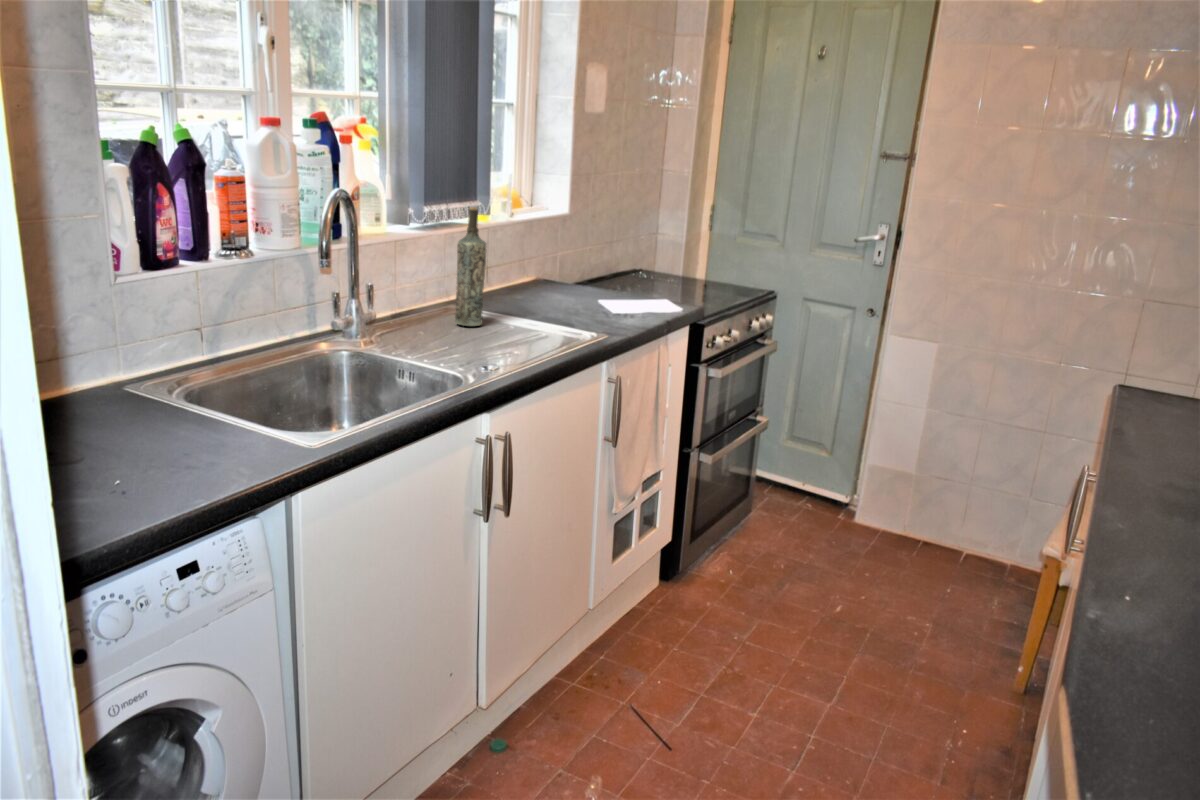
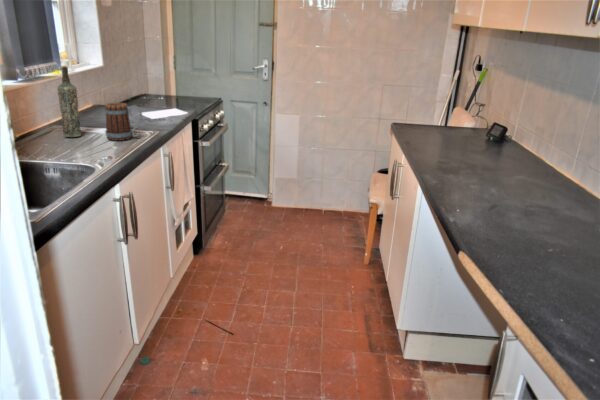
mug: none [514,275,578,342] -> present [105,102,142,141]

